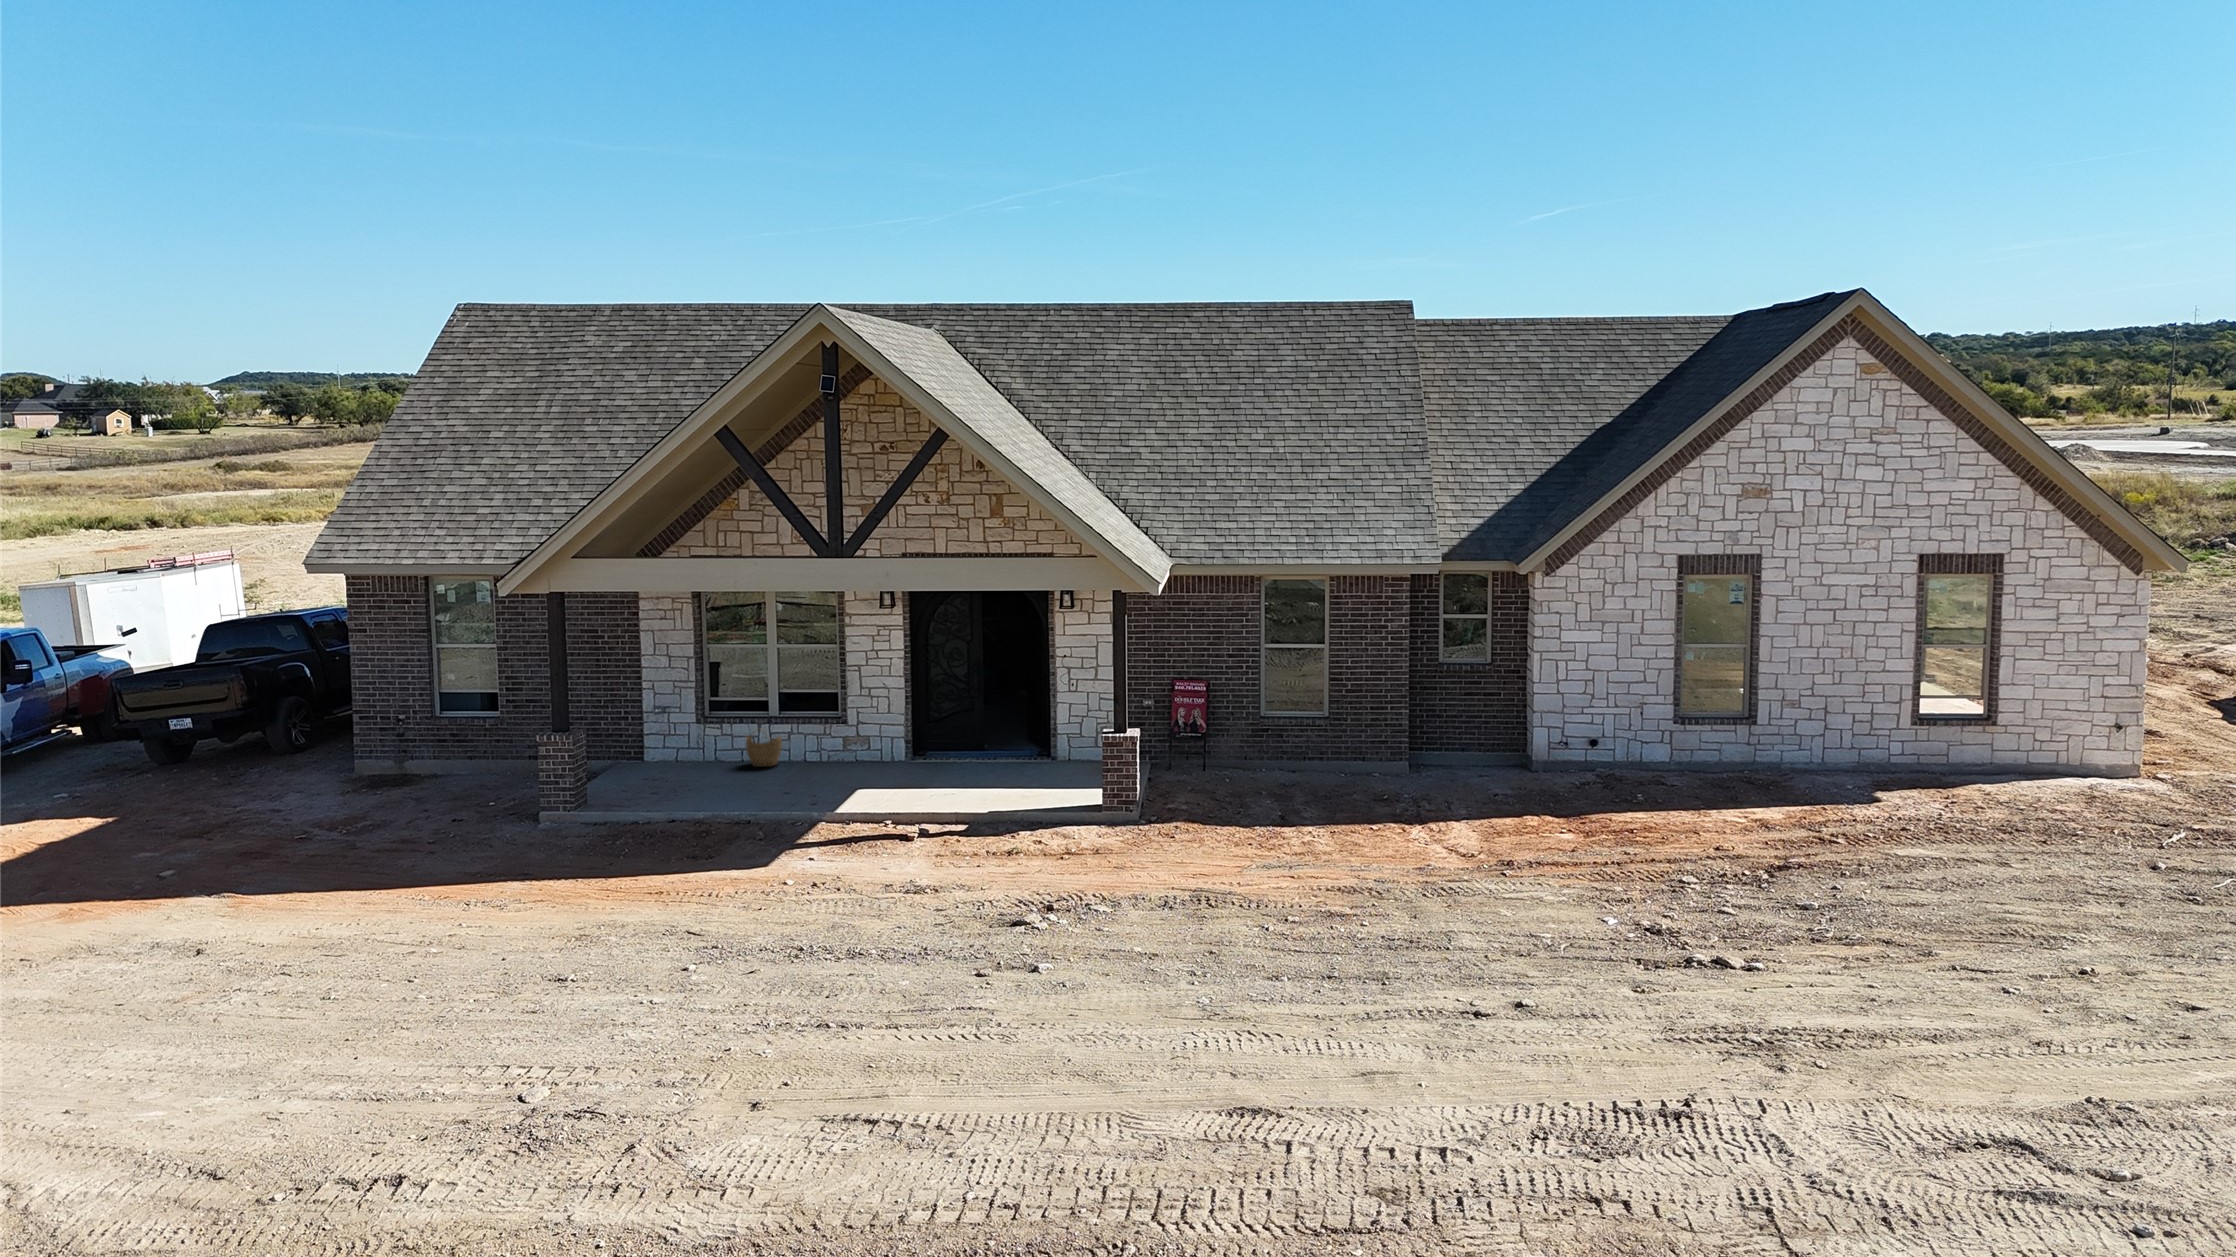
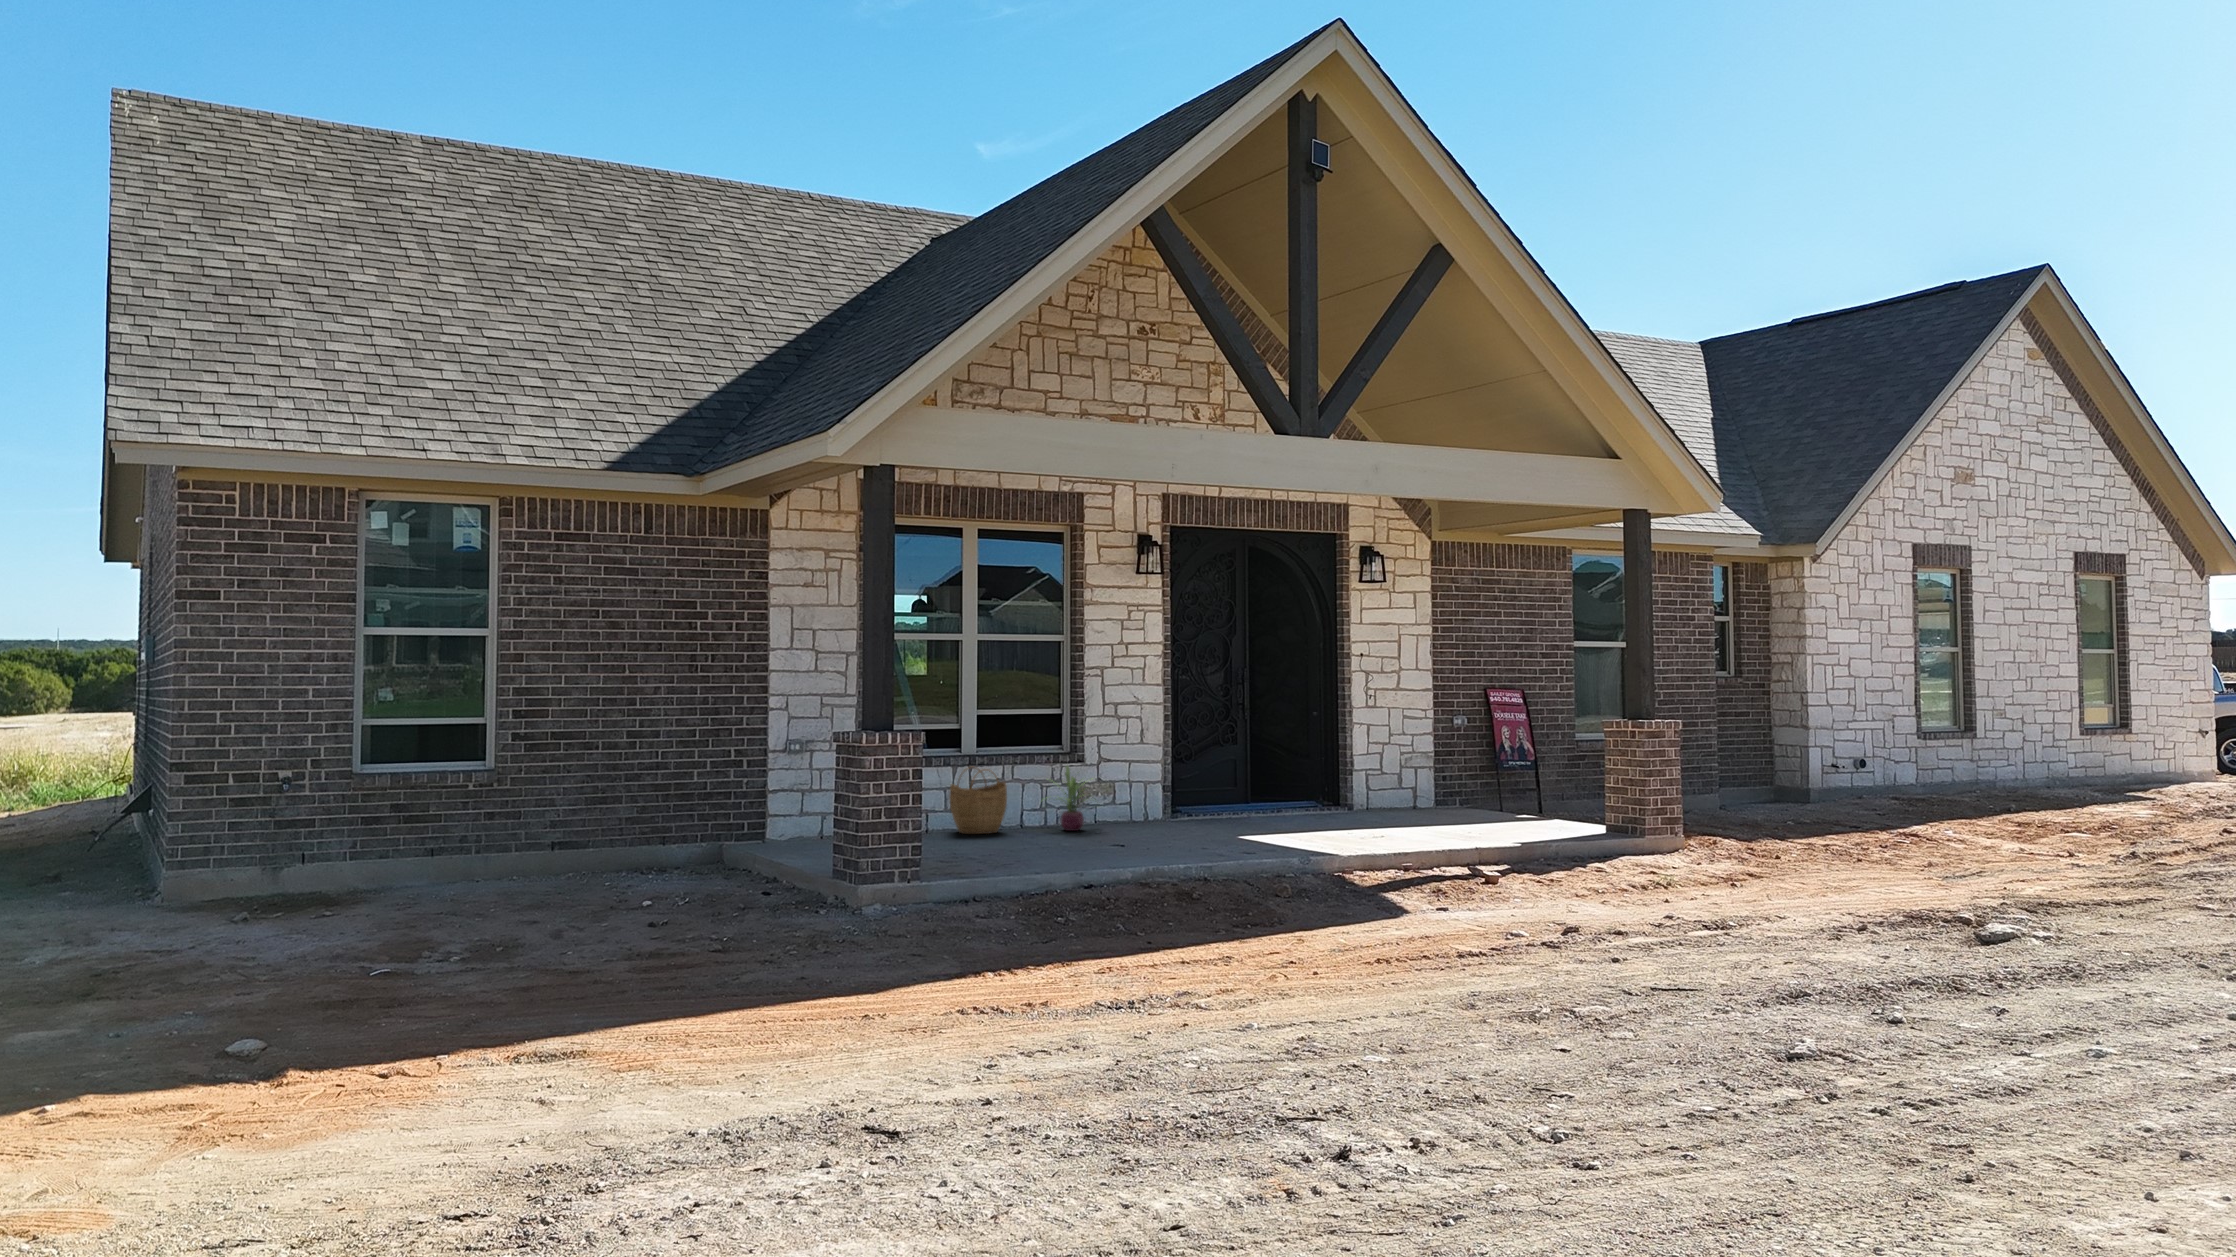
decorative plant: none [792,727,839,769] -> present [1056,766,1085,831]

